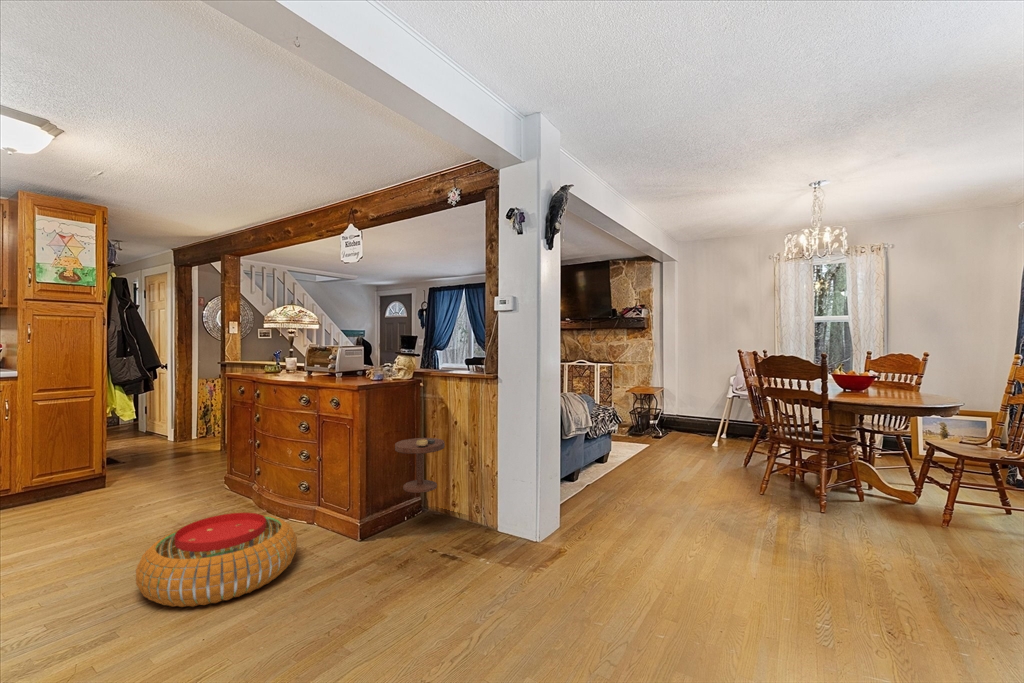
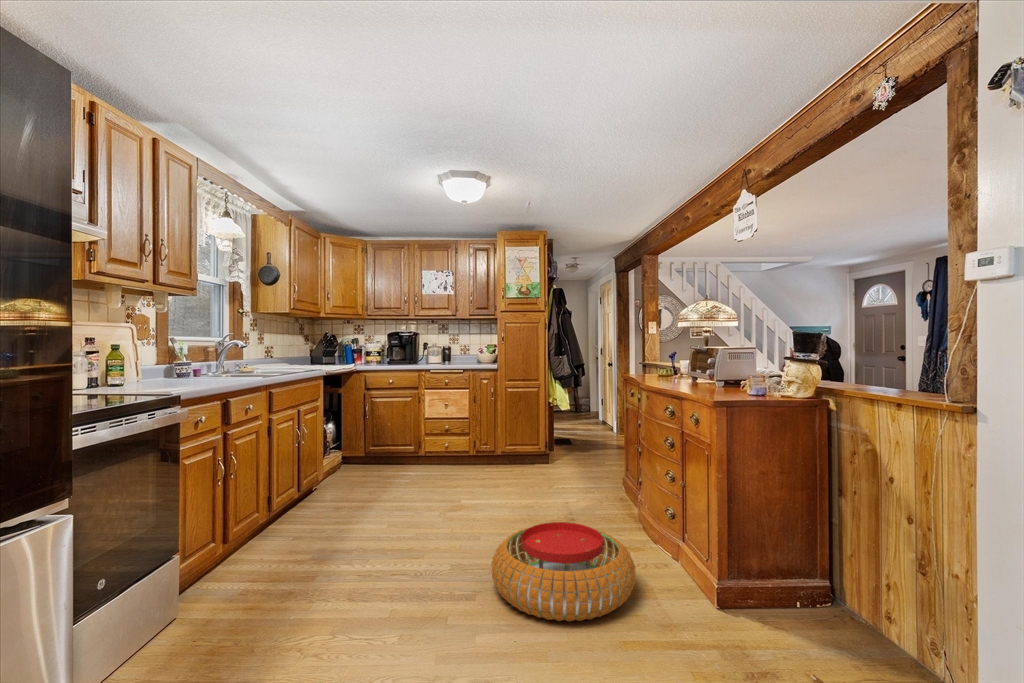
side table: present [395,438,445,493] -> none [771,488,860,637]

